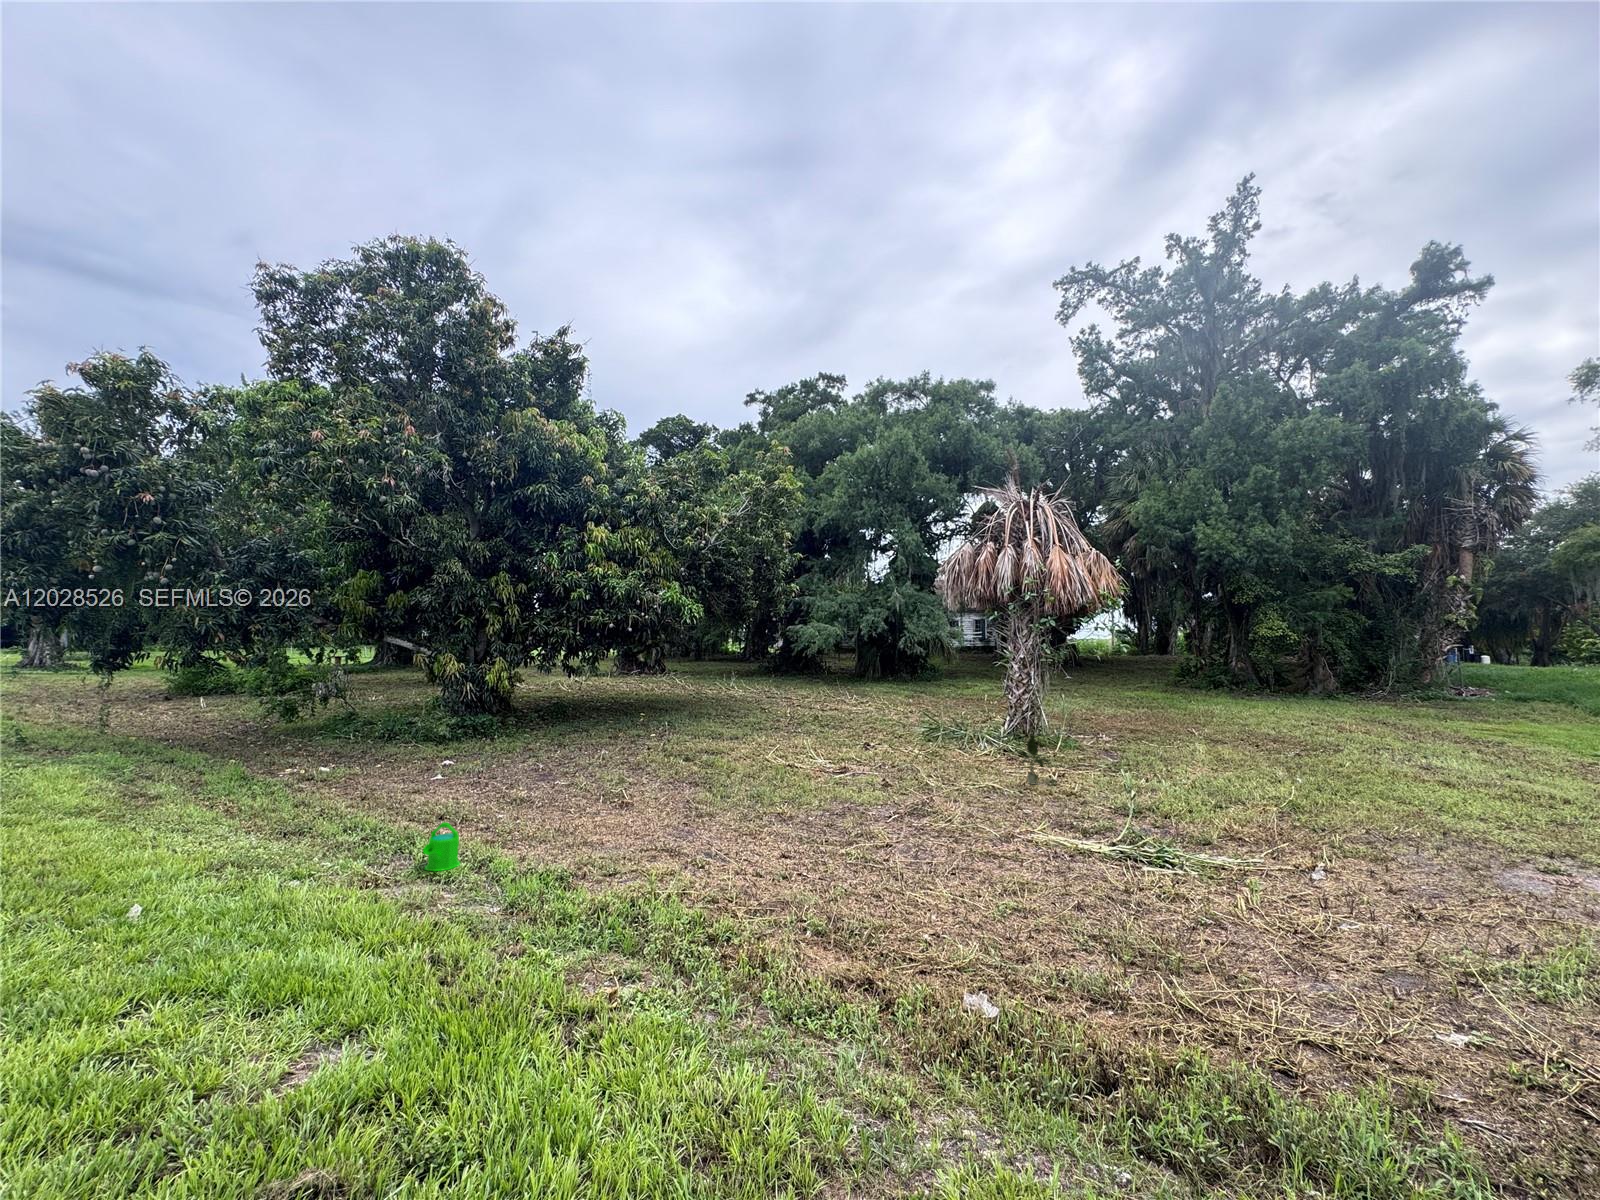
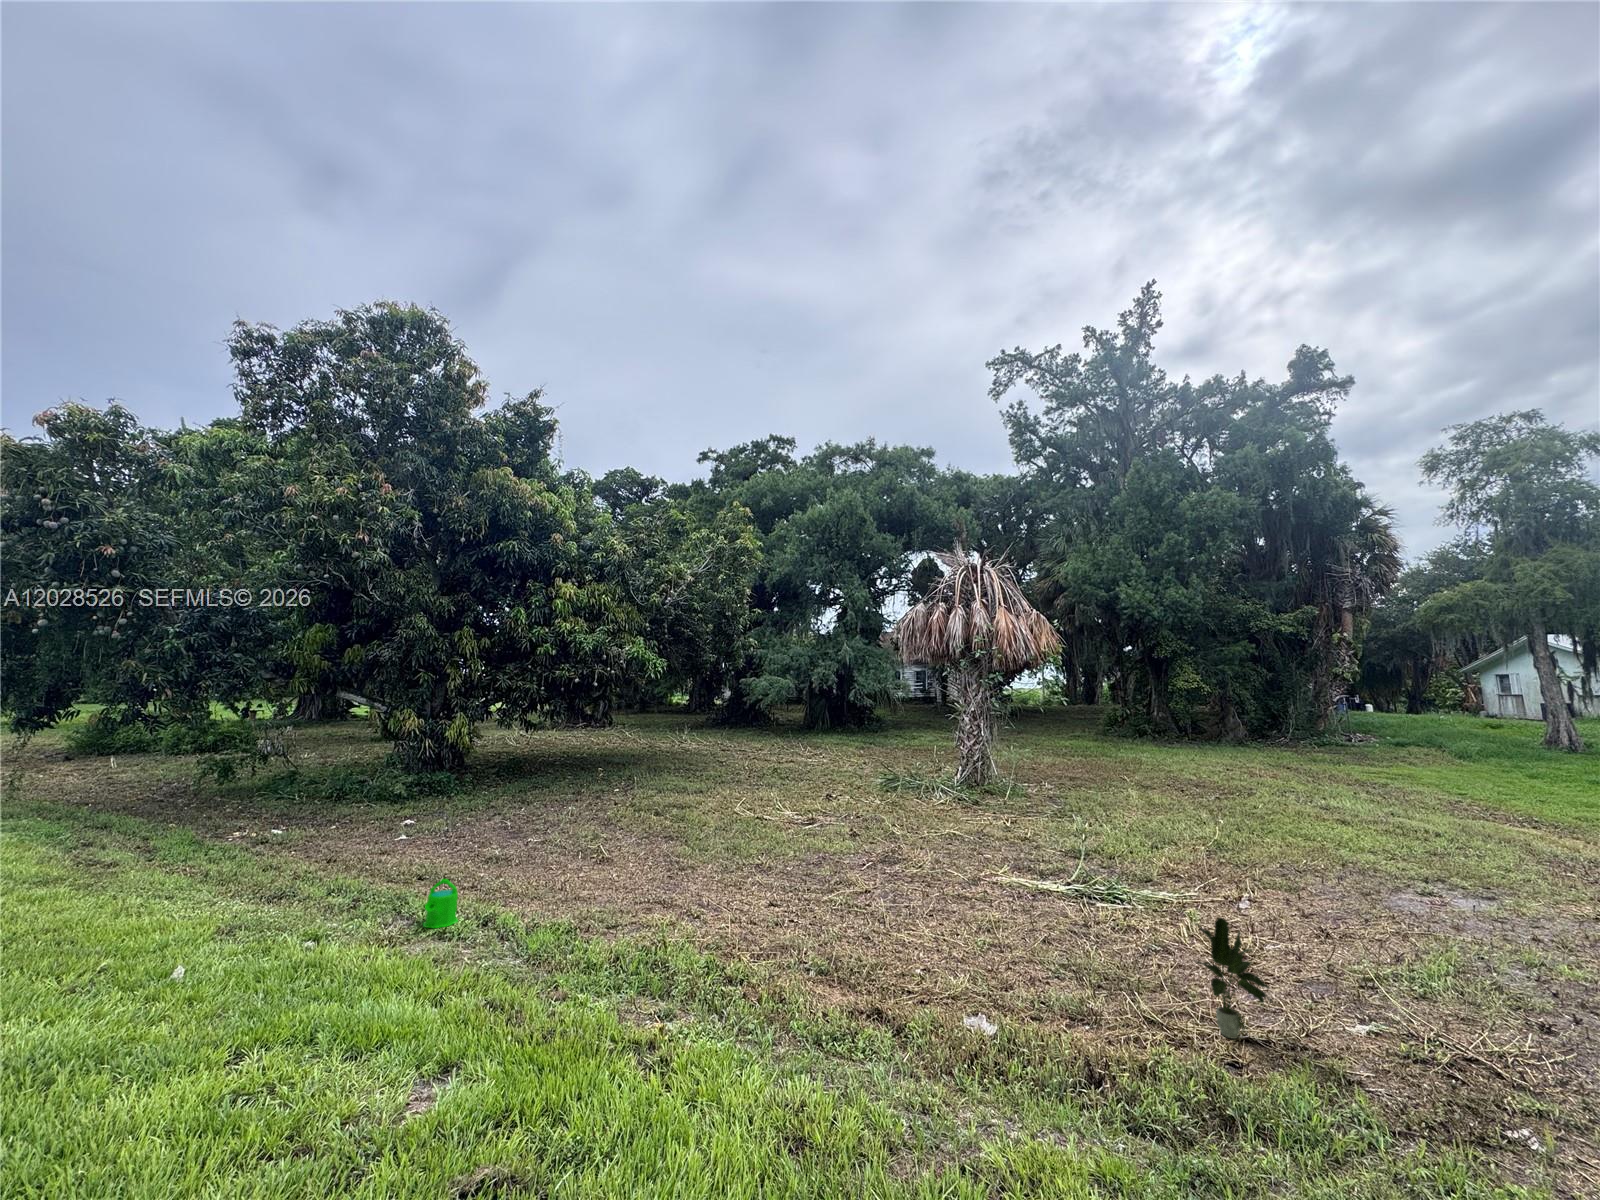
potted plant: present [1018,735,1050,785] -> present [1195,918,1272,1039]

